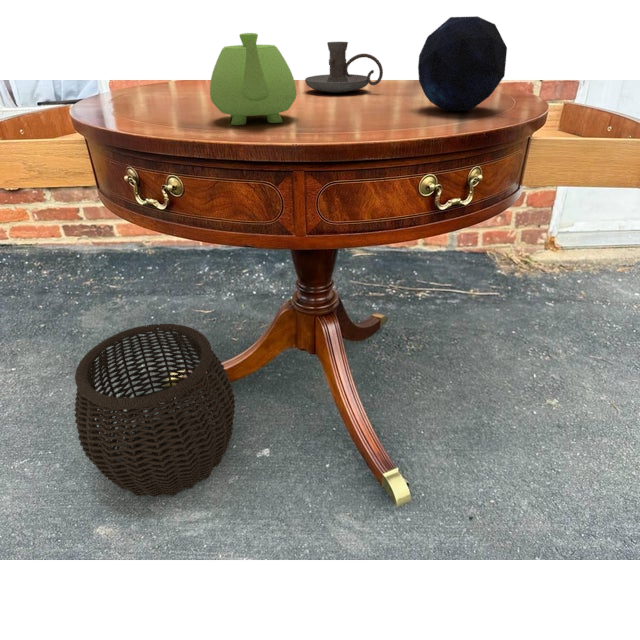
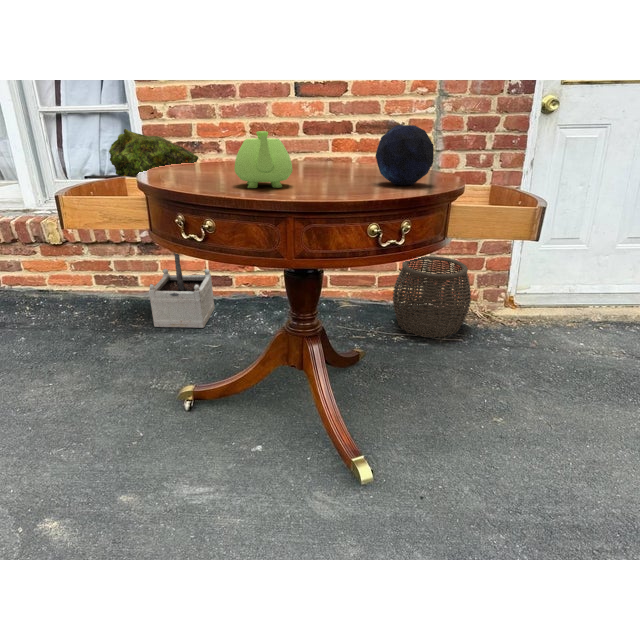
potted tree: none [53,37,206,288] -> present [109,129,215,328]
candle holder: present [305,42,383,93] -> none [301,138,357,172]
woven basket: present [74,324,235,497] -> present [393,256,471,338]

